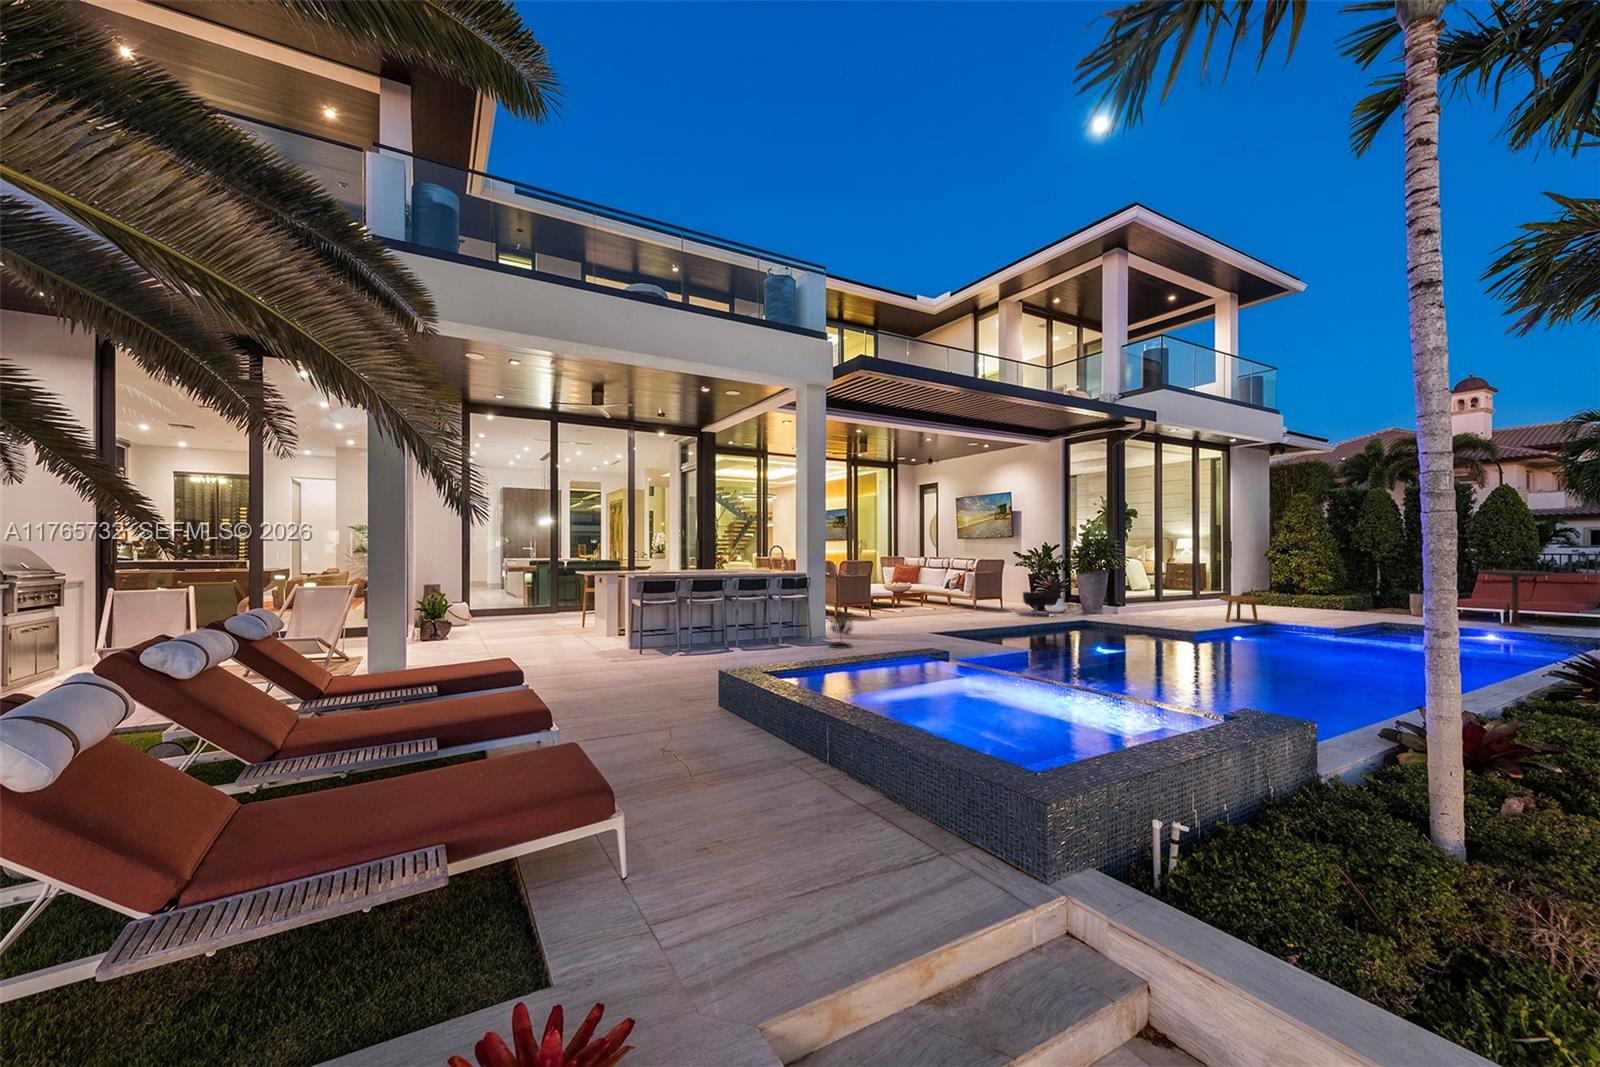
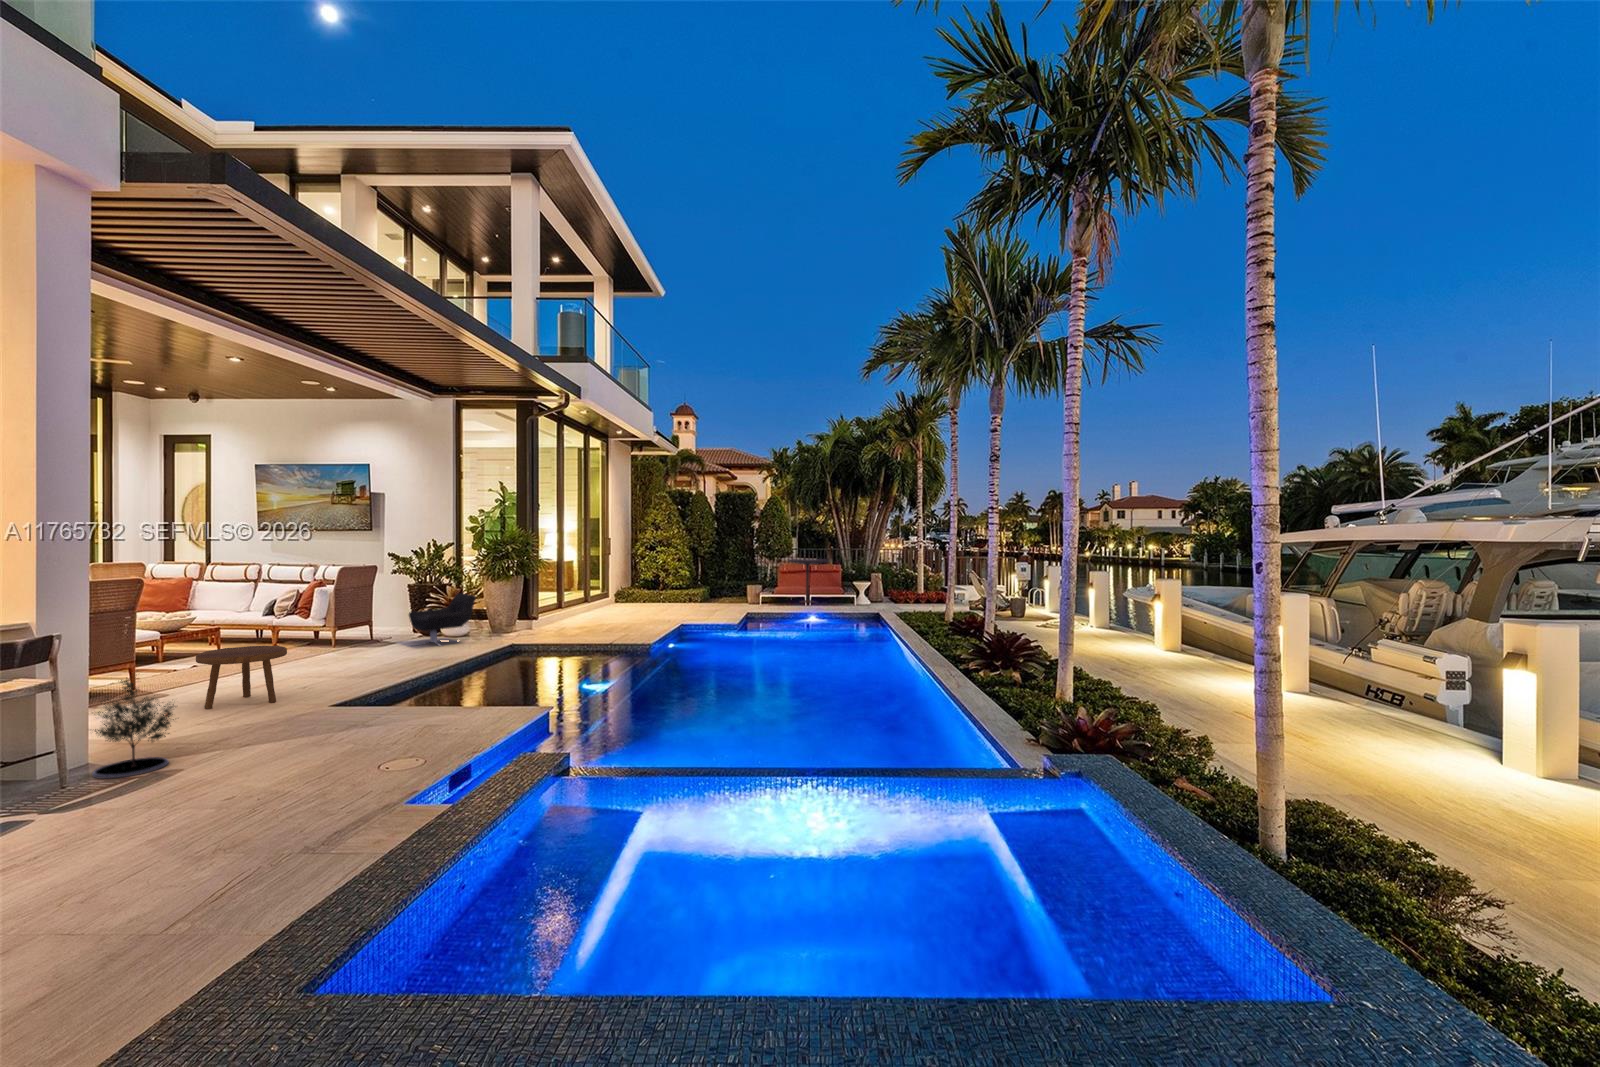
footstool: present [1220,595,1262,624] -> present [196,646,287,709]

